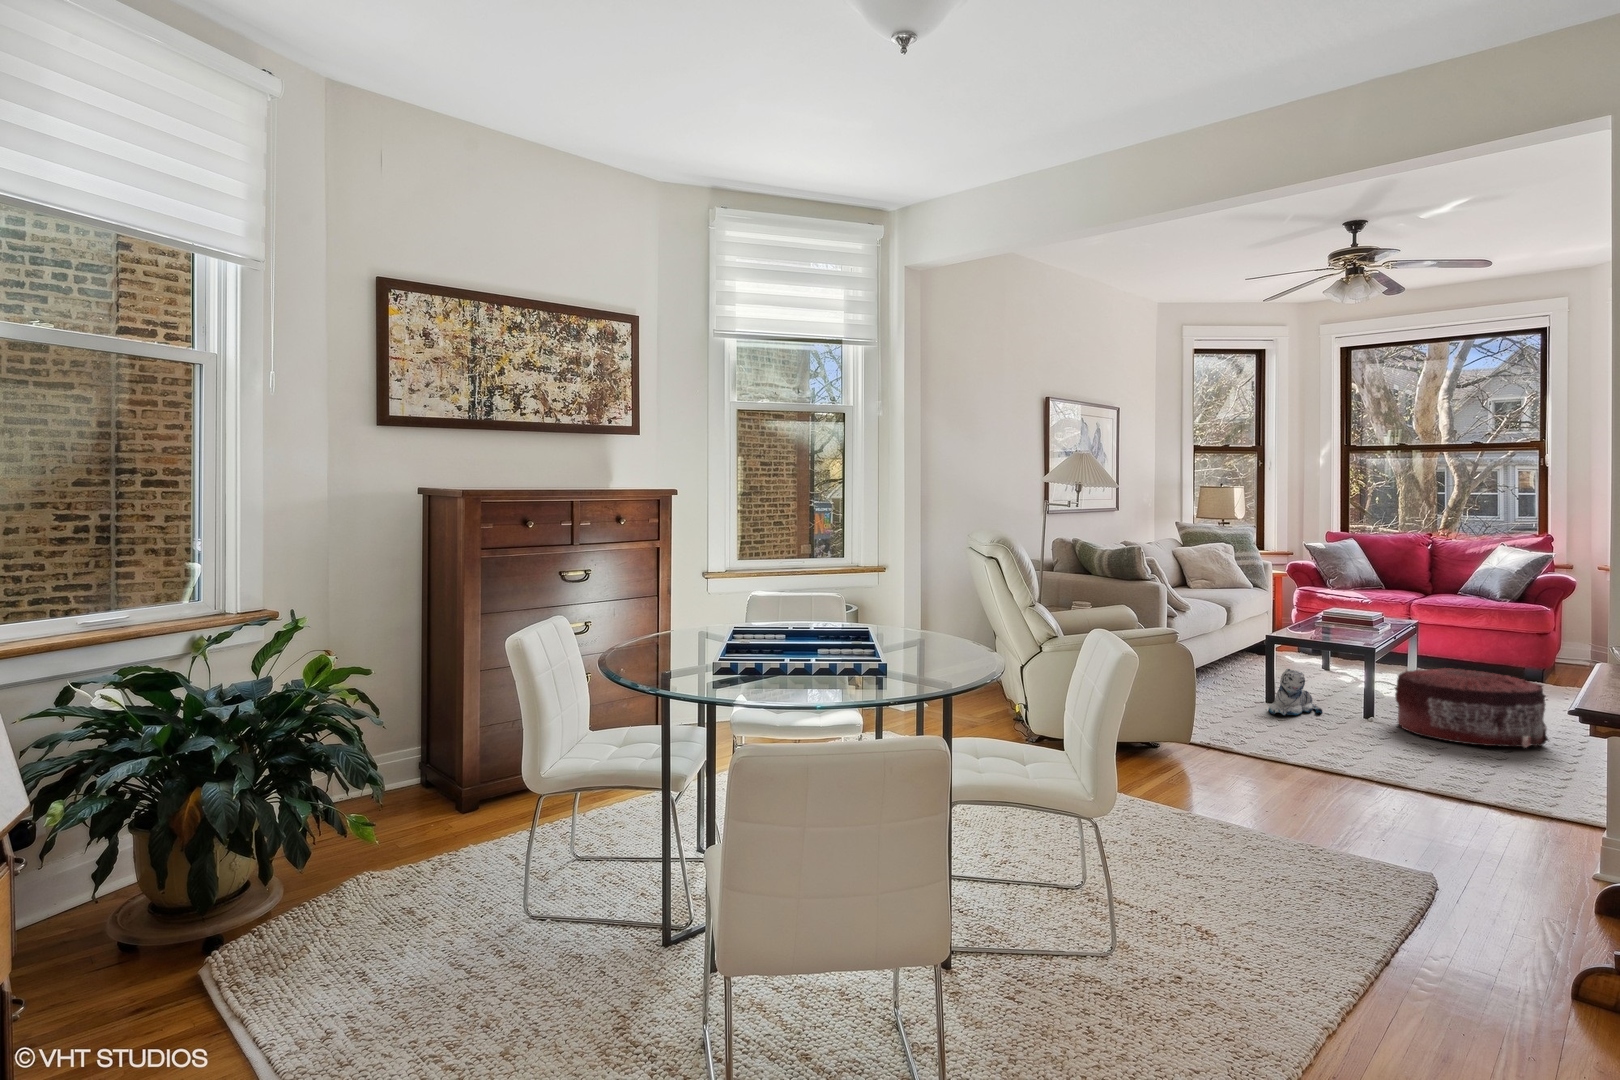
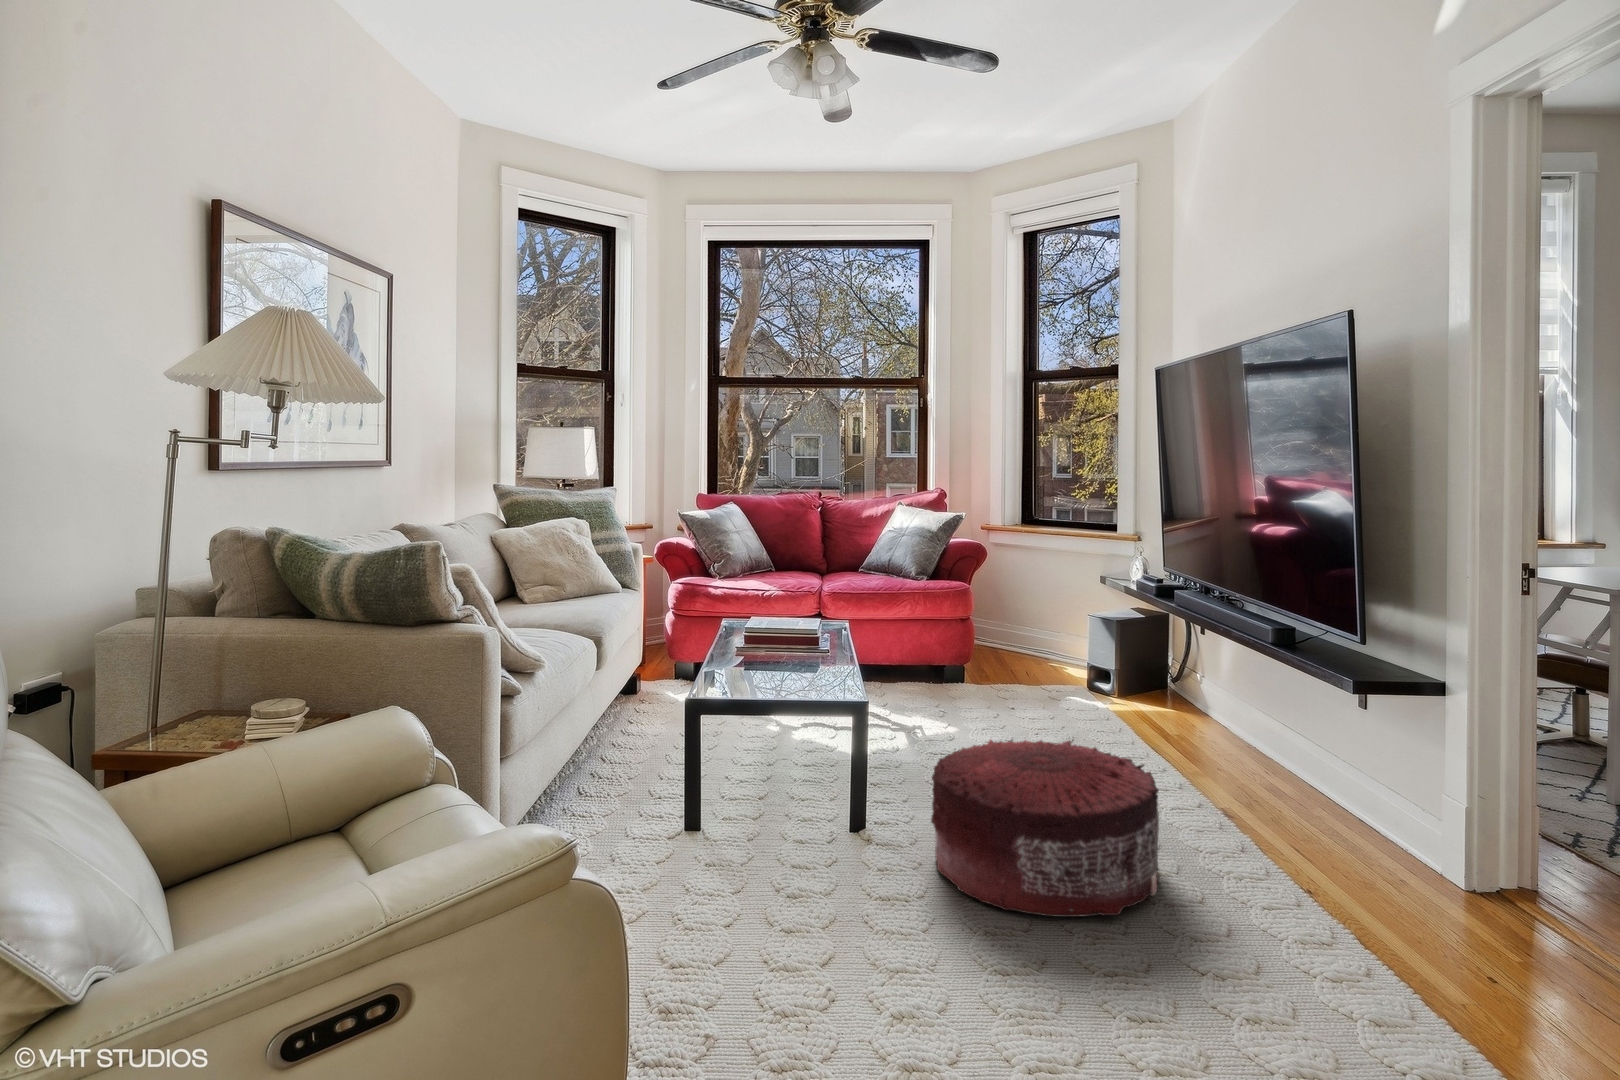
plush toy: present [1269,669,1322,715] -> none [723,805,815,926]

